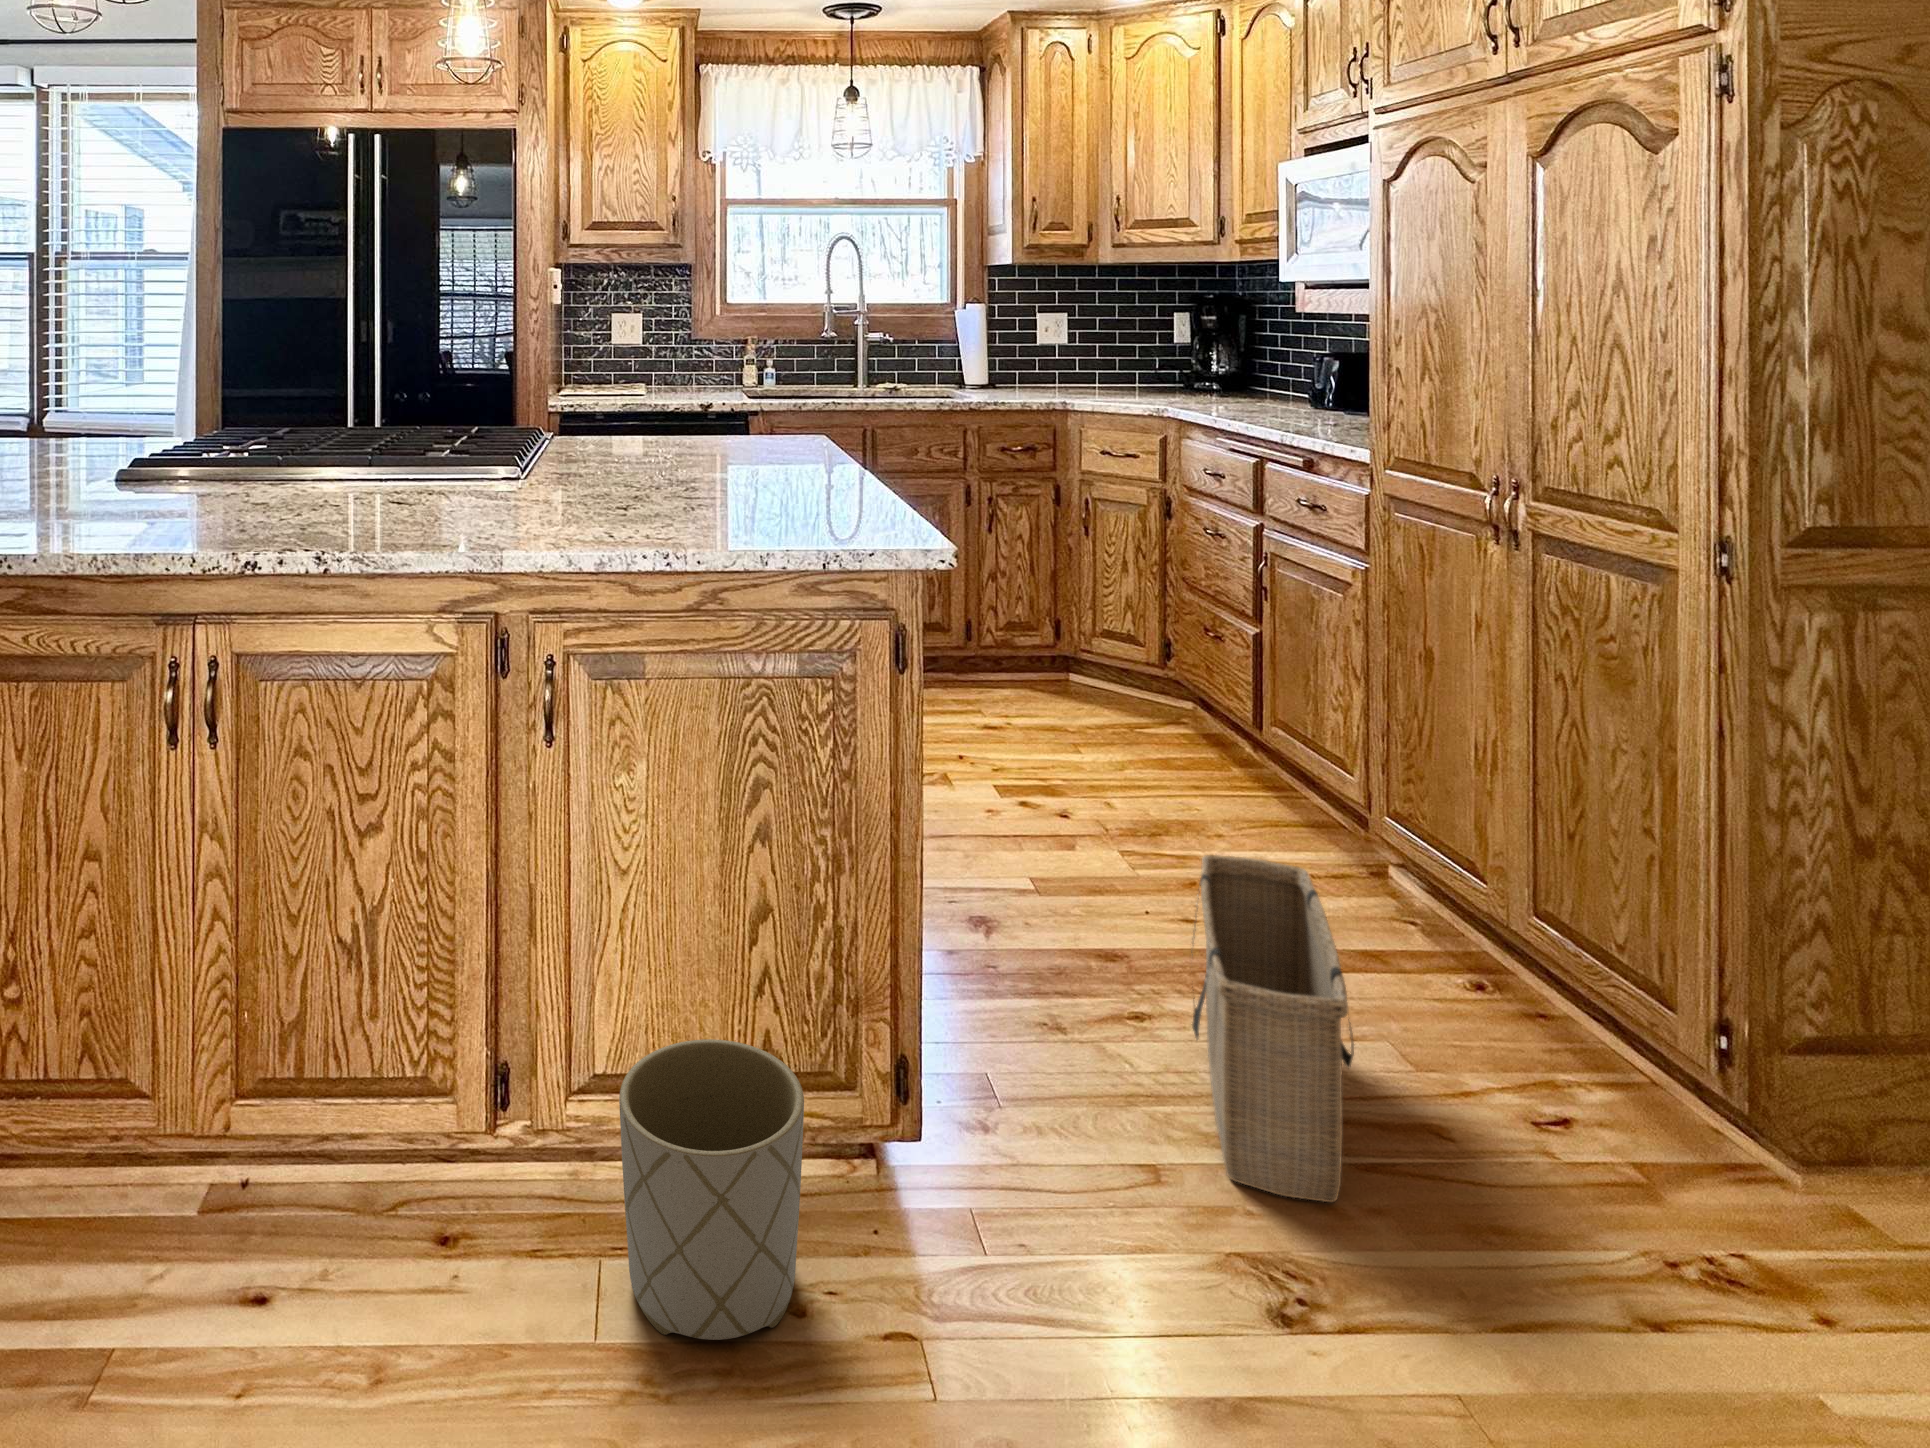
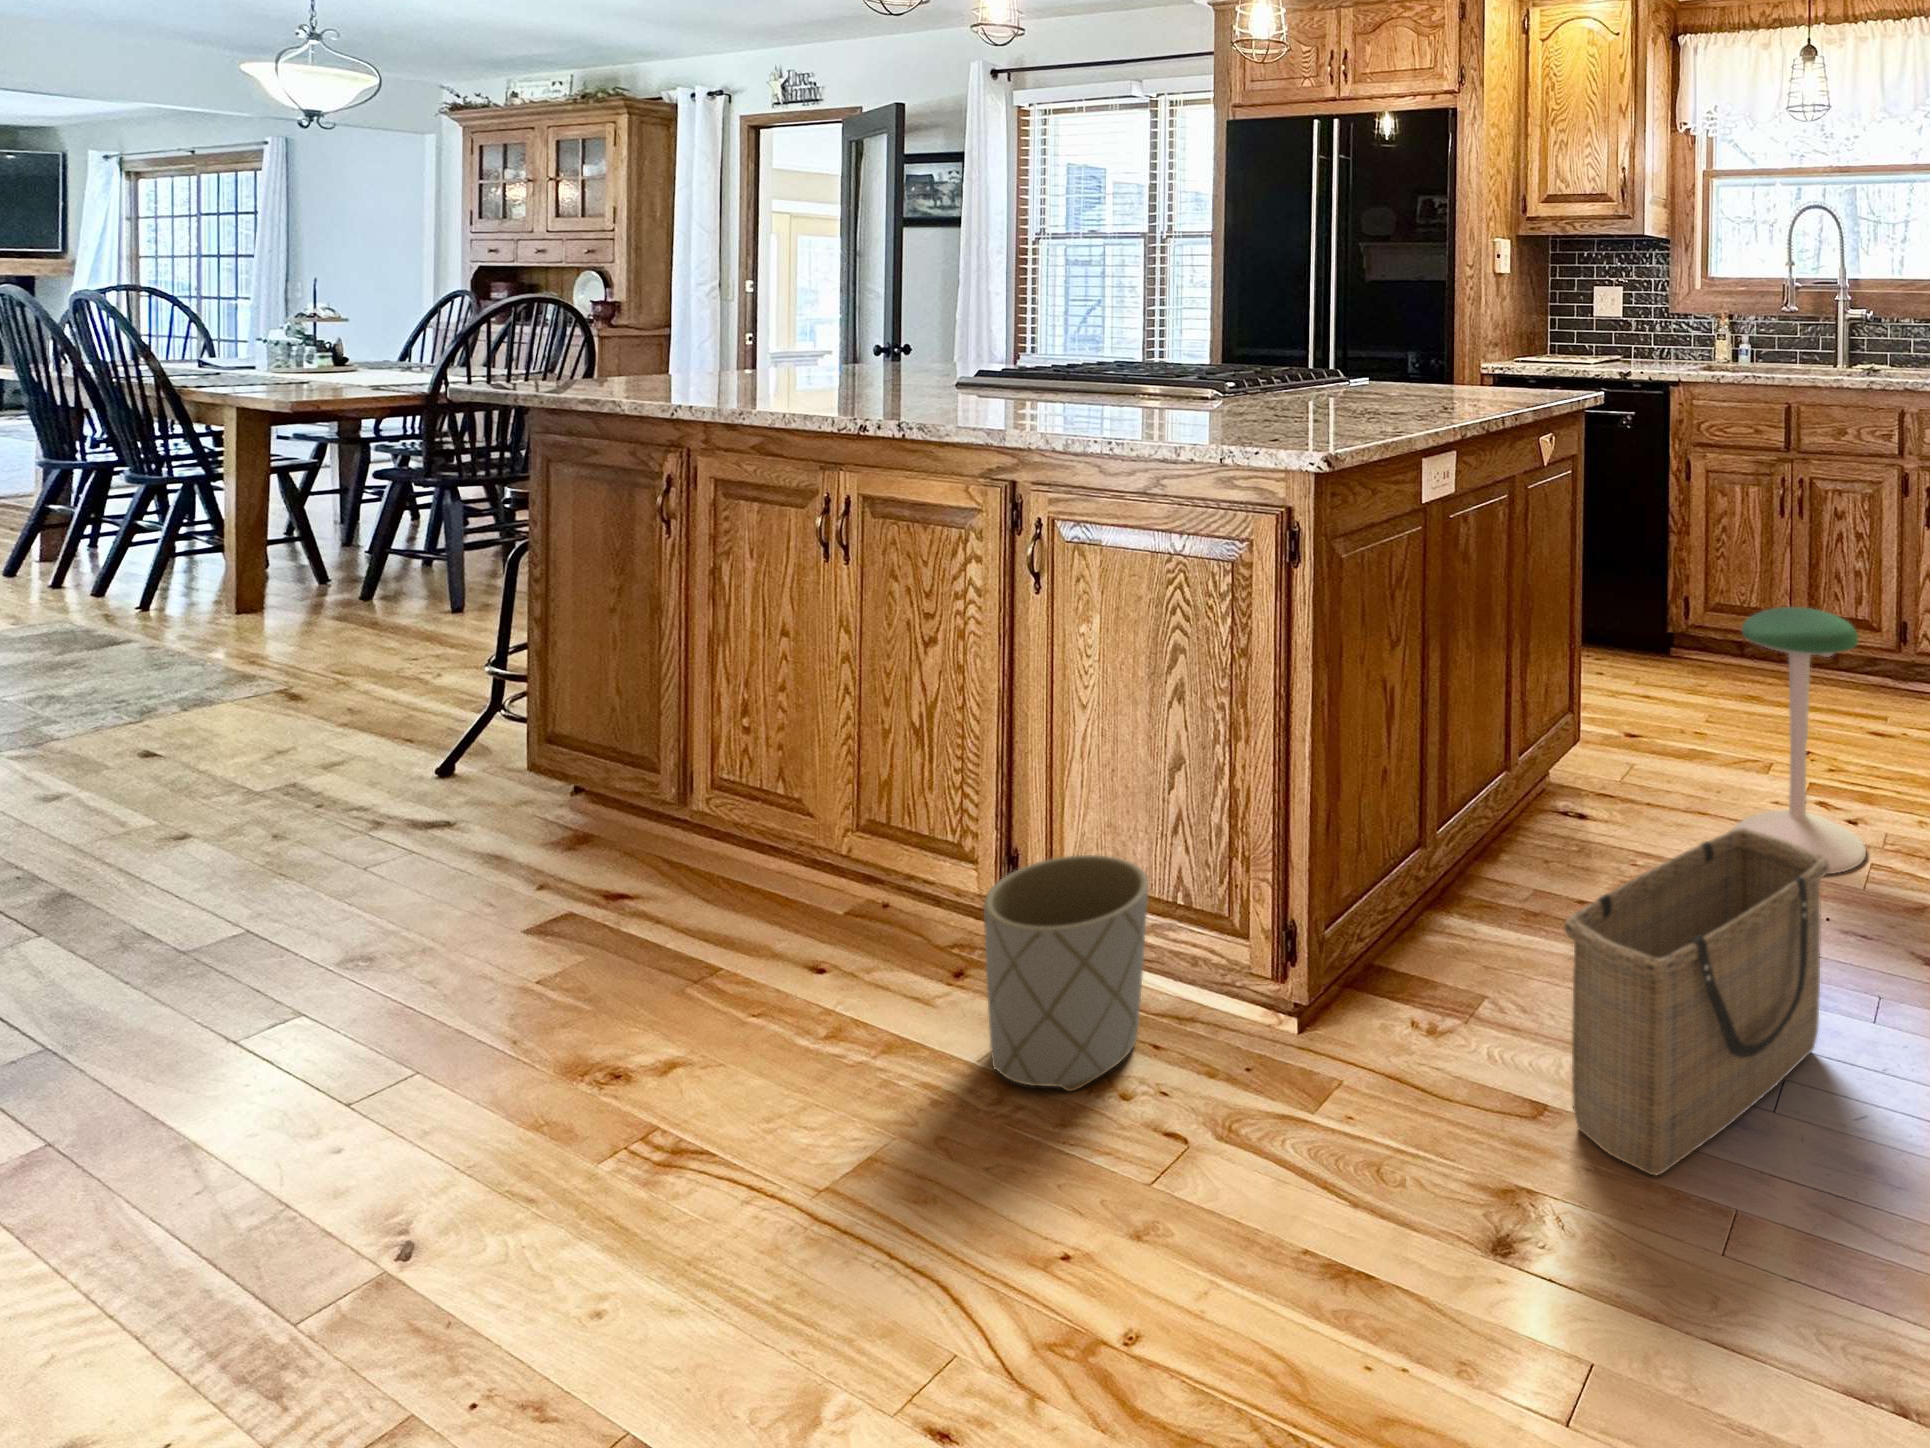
stool: none [1005,632,1132,883] -> present [1733,607,1866,874]

